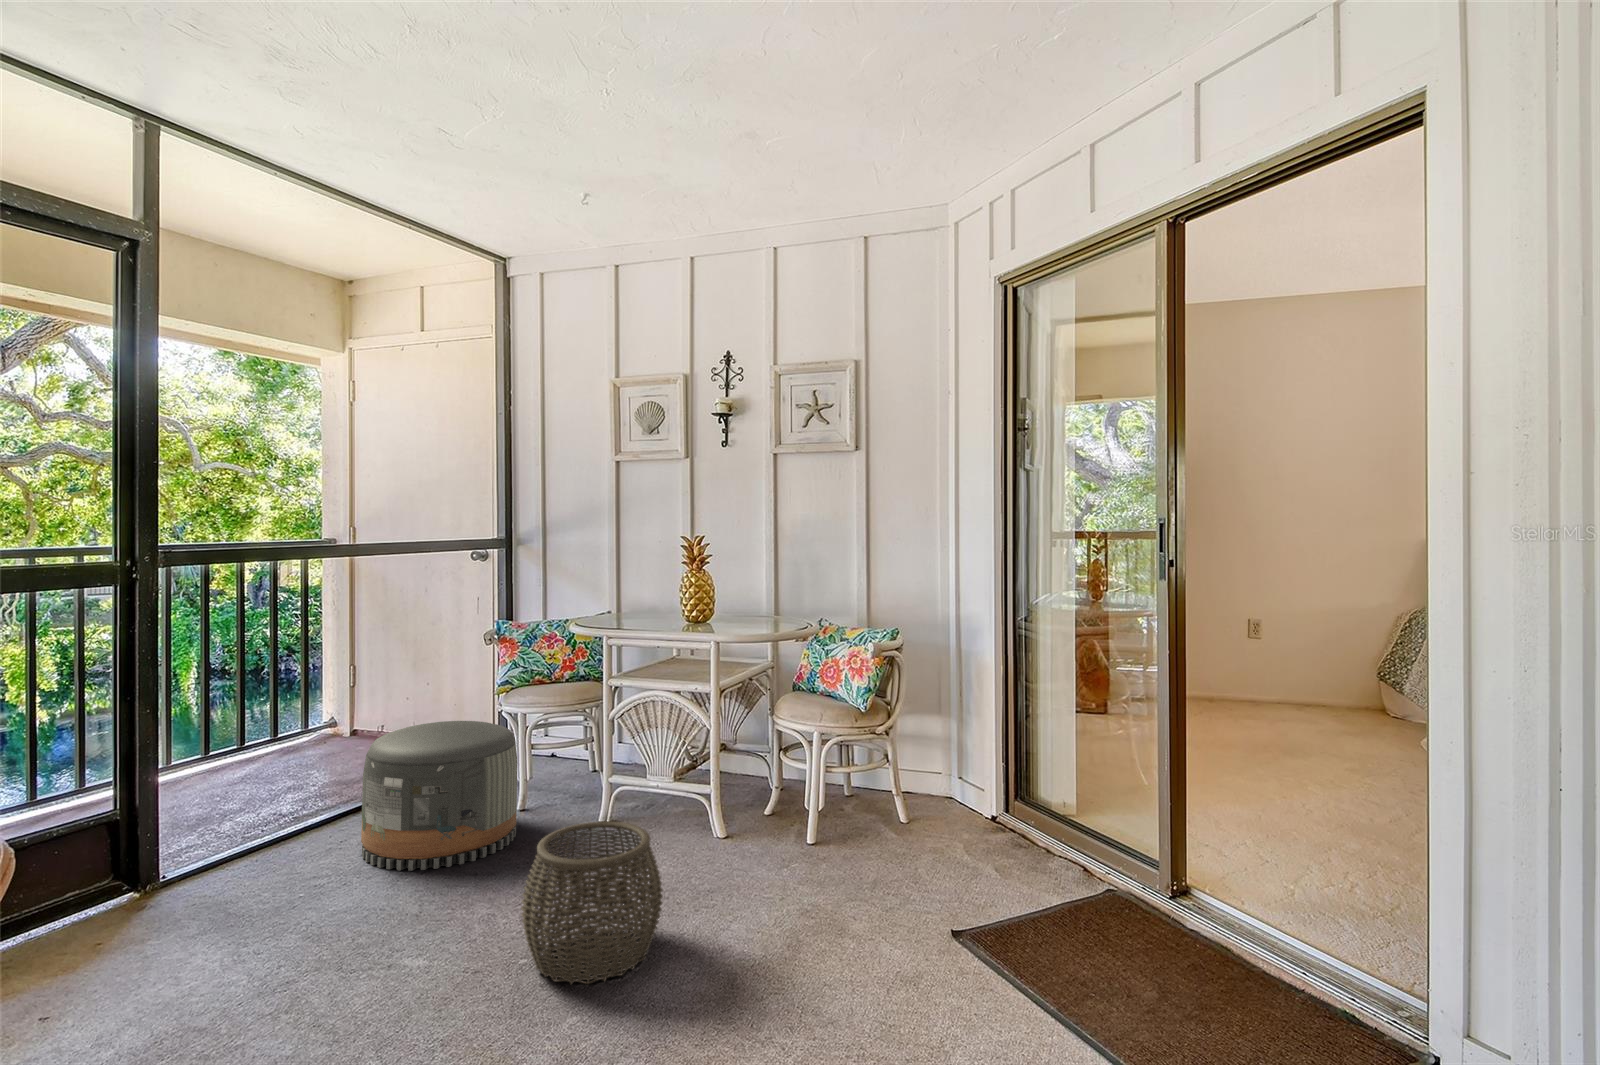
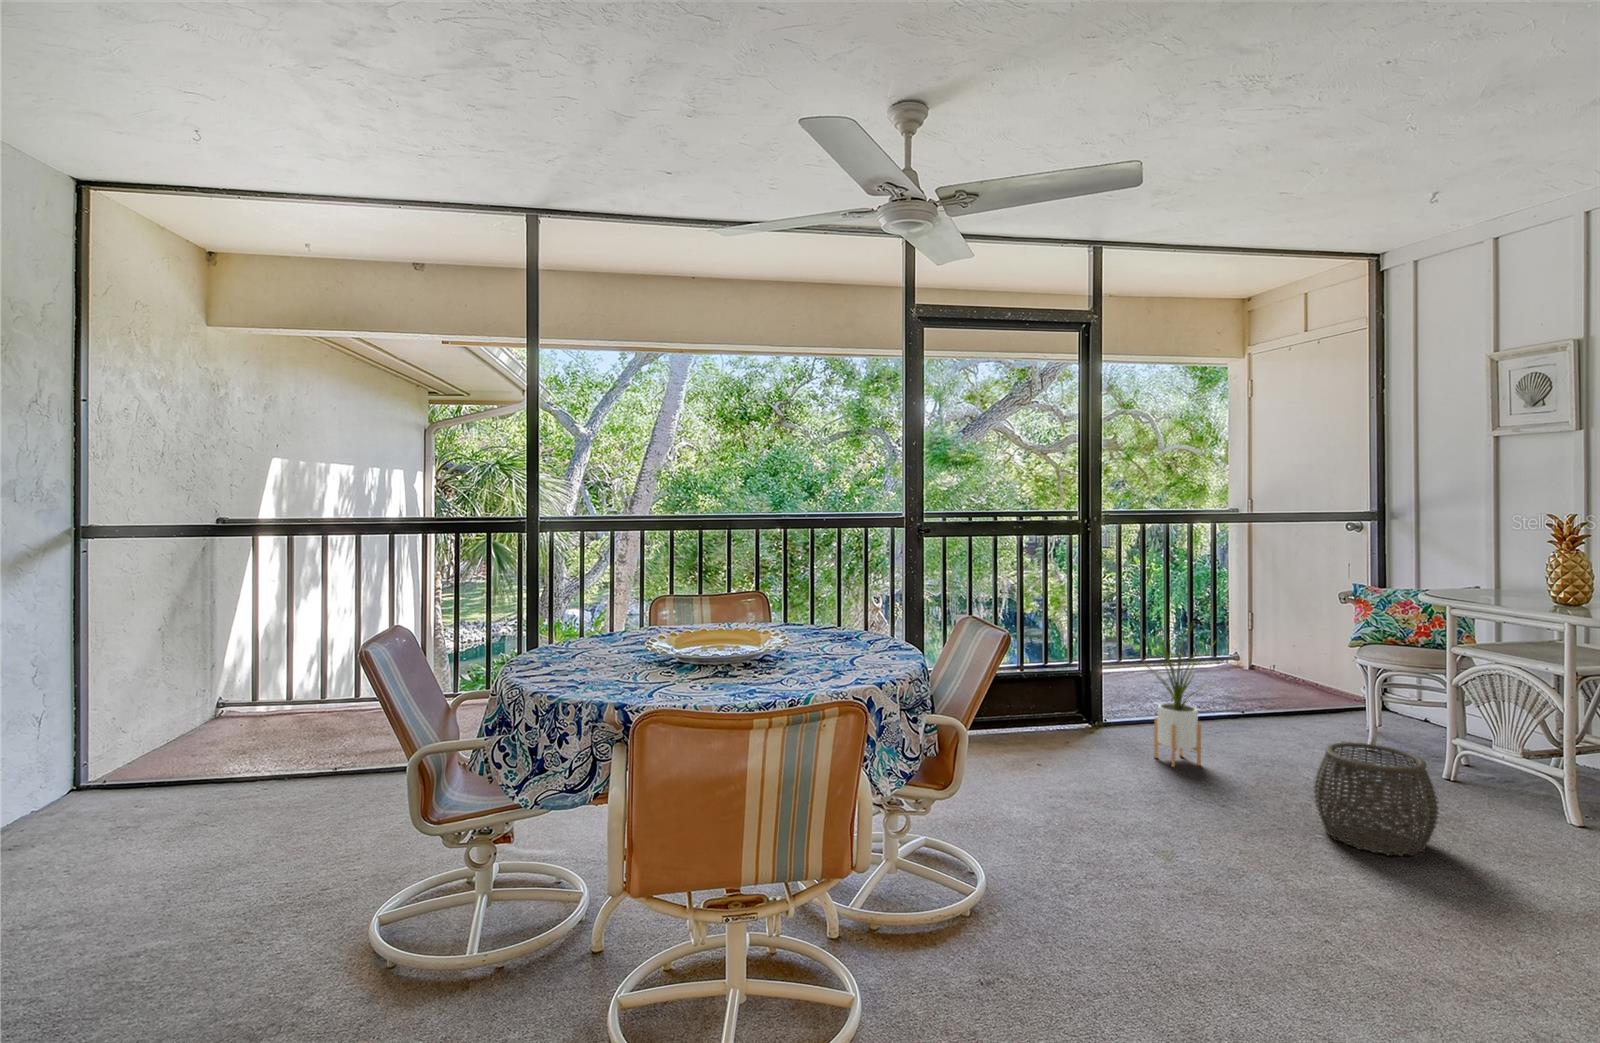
house plant: none [215,690,367,947] -> present [1143,631,1213,767]
pouf: present [361,721,518,870] -> none [1231,659,1357,766]

